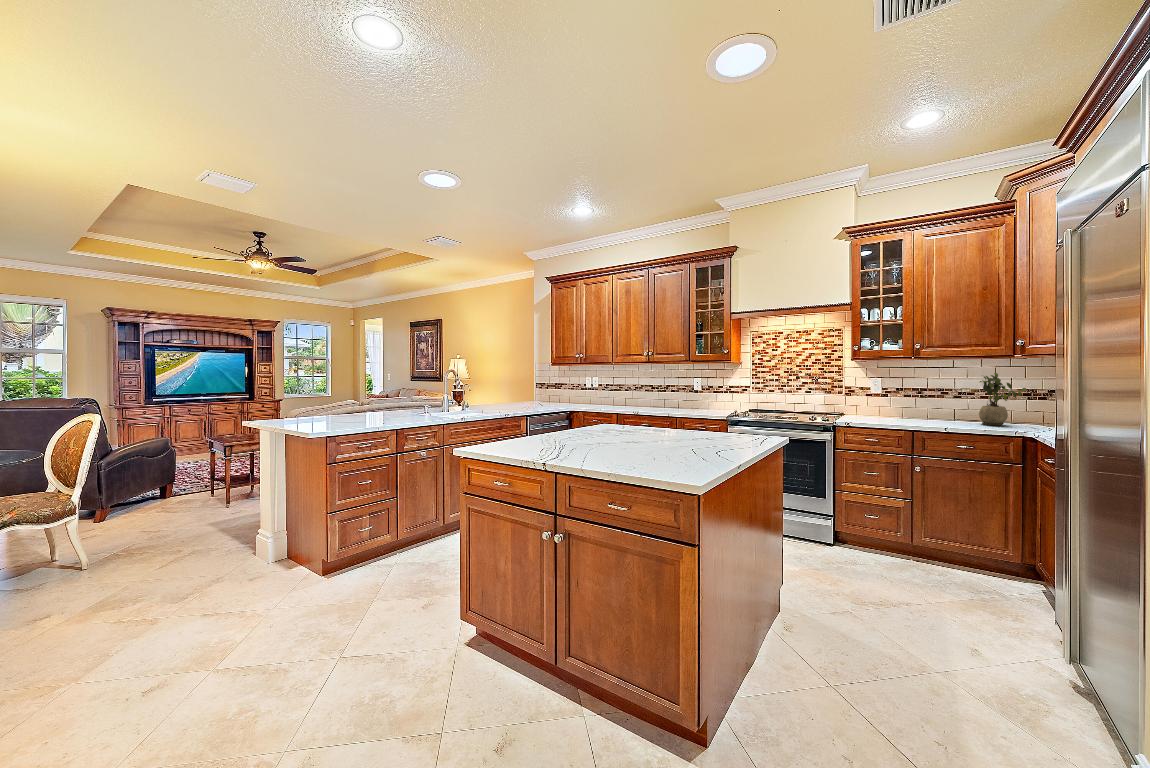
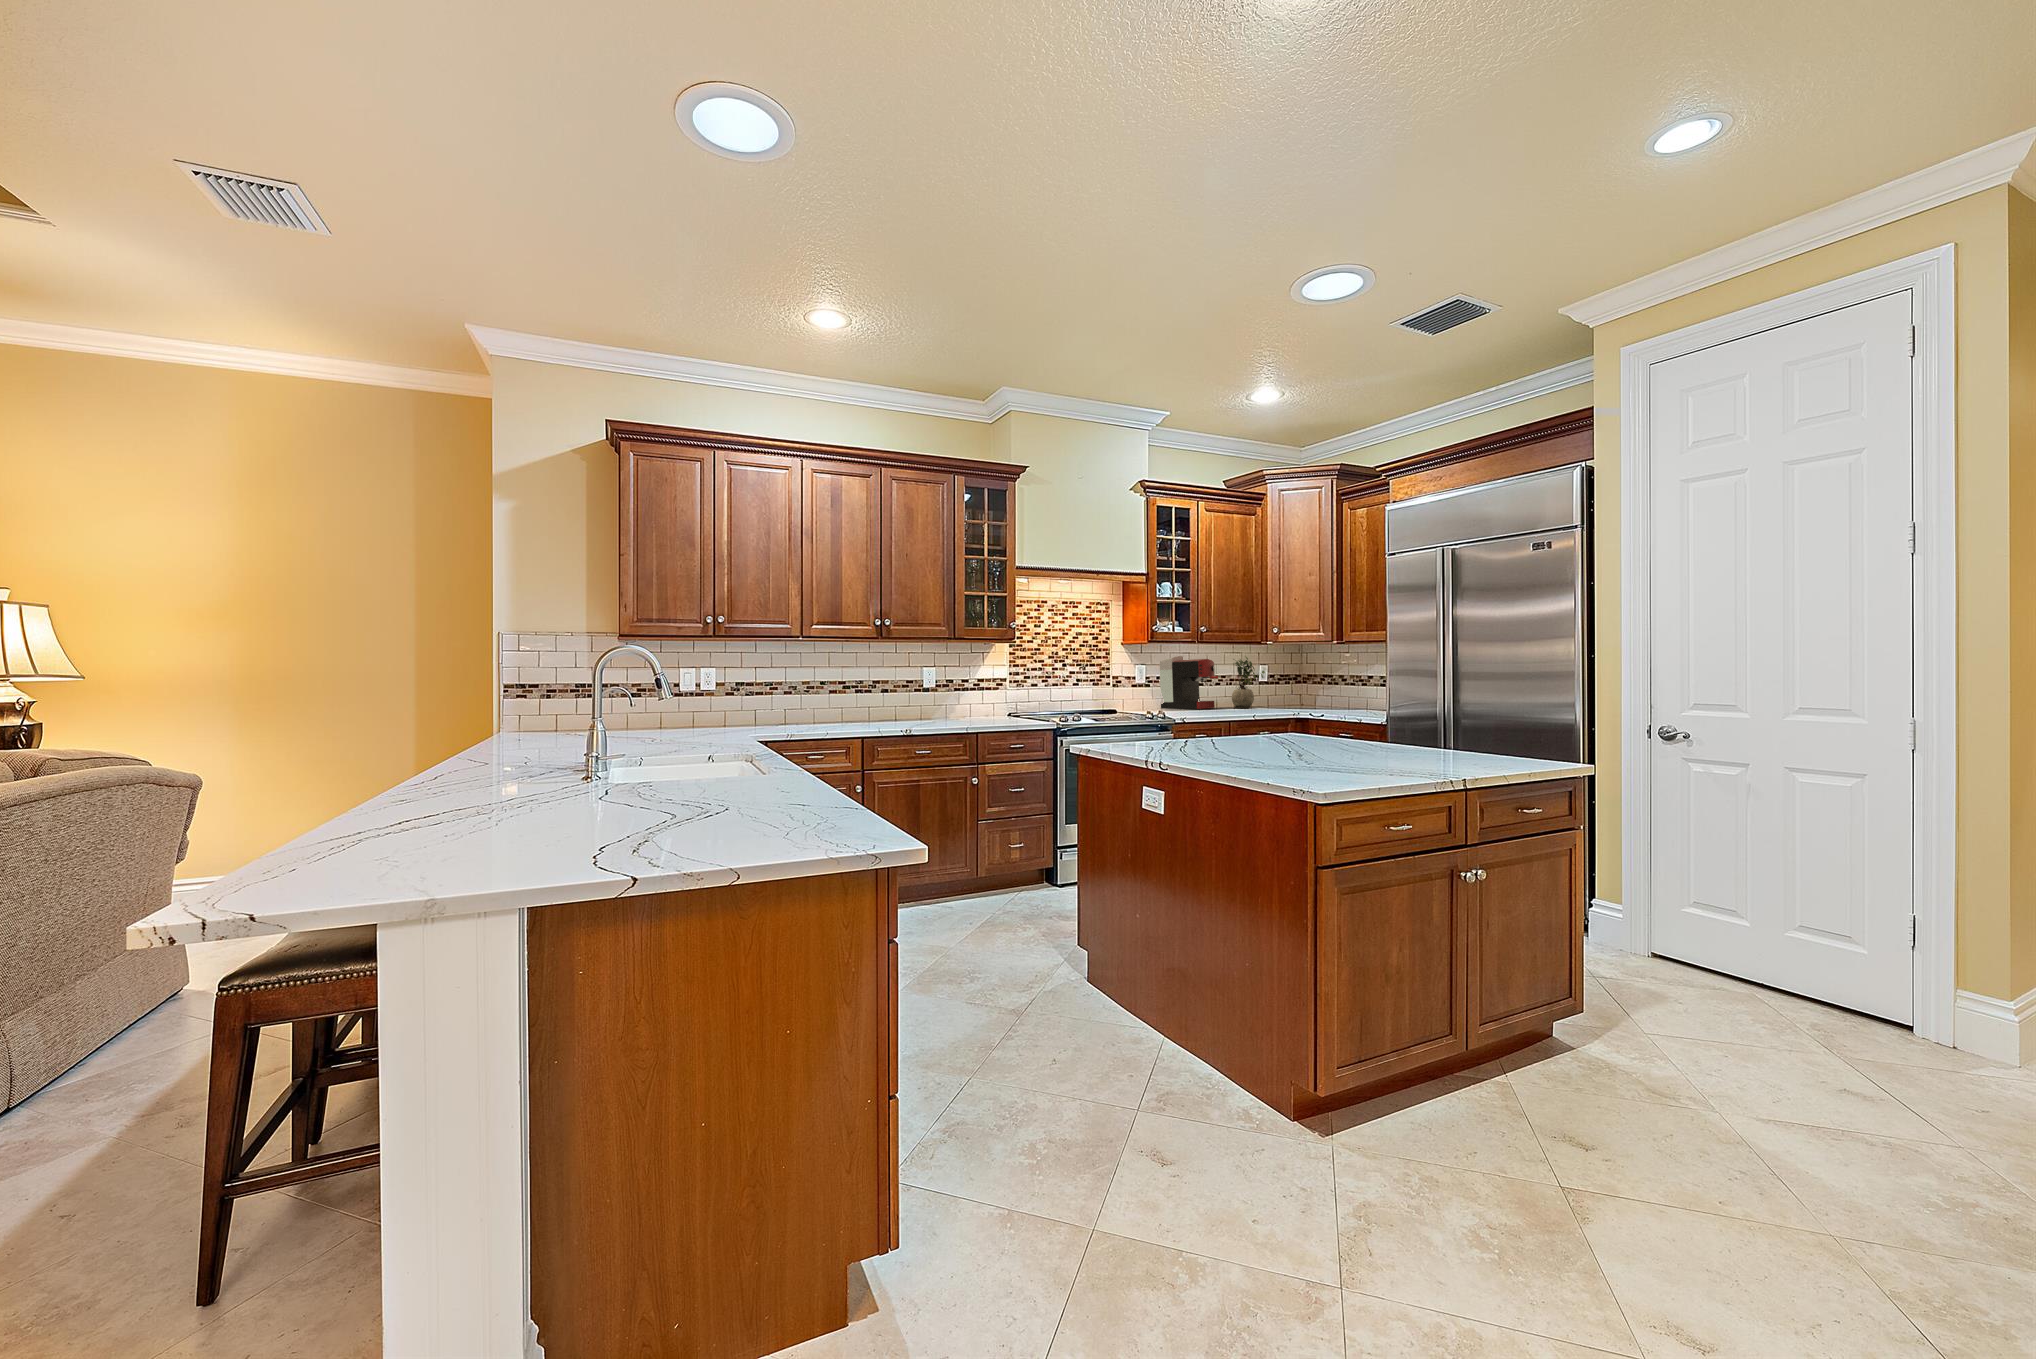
coffee maker: none [891,371,949,421] -> present [1160,656,1218,709]

